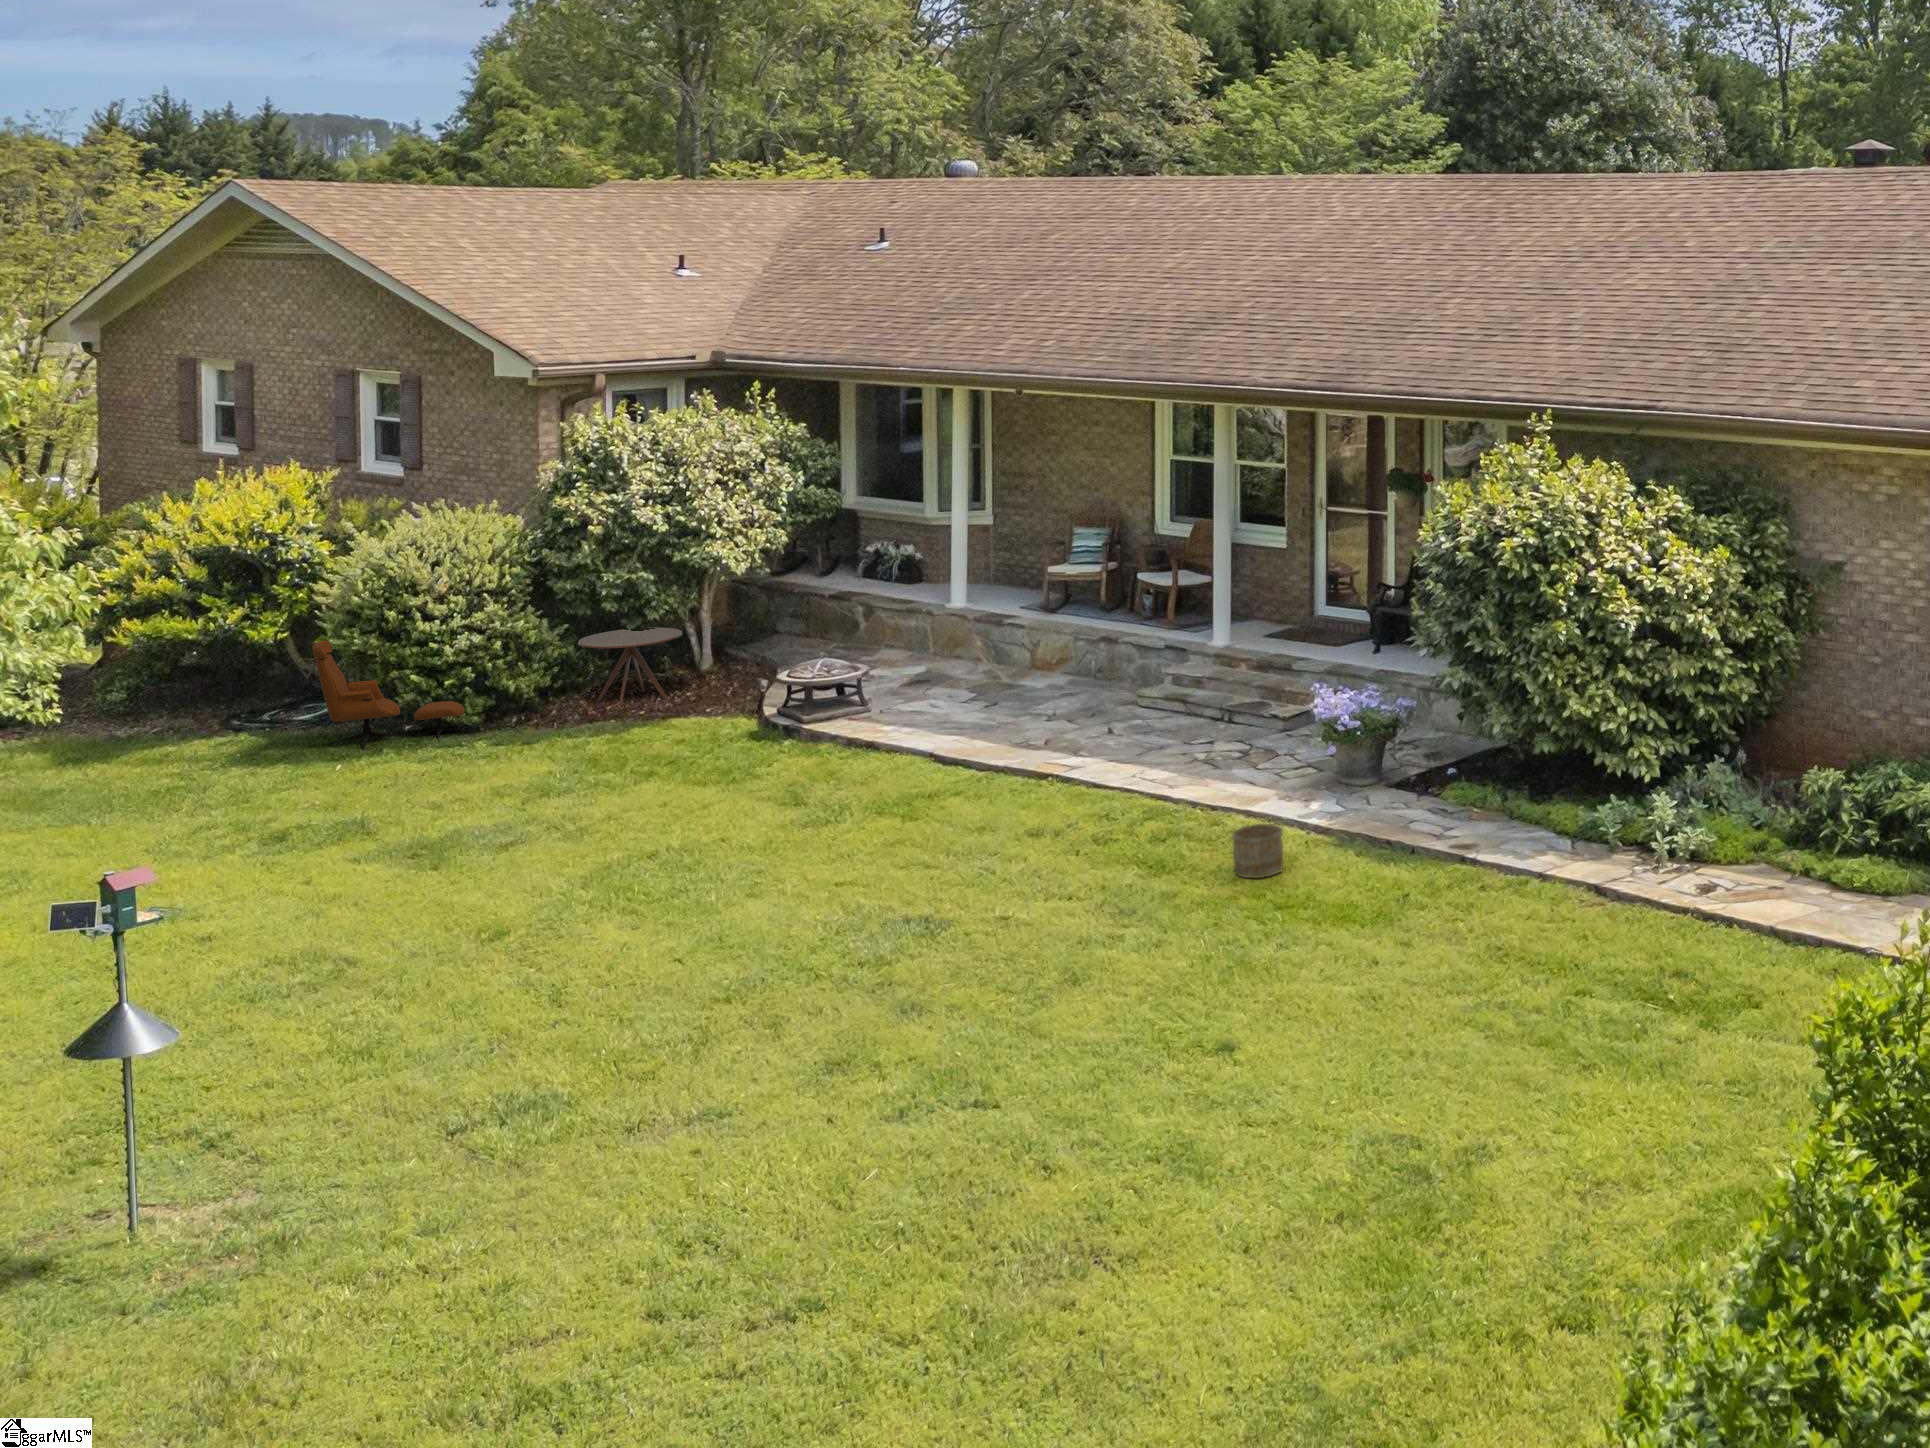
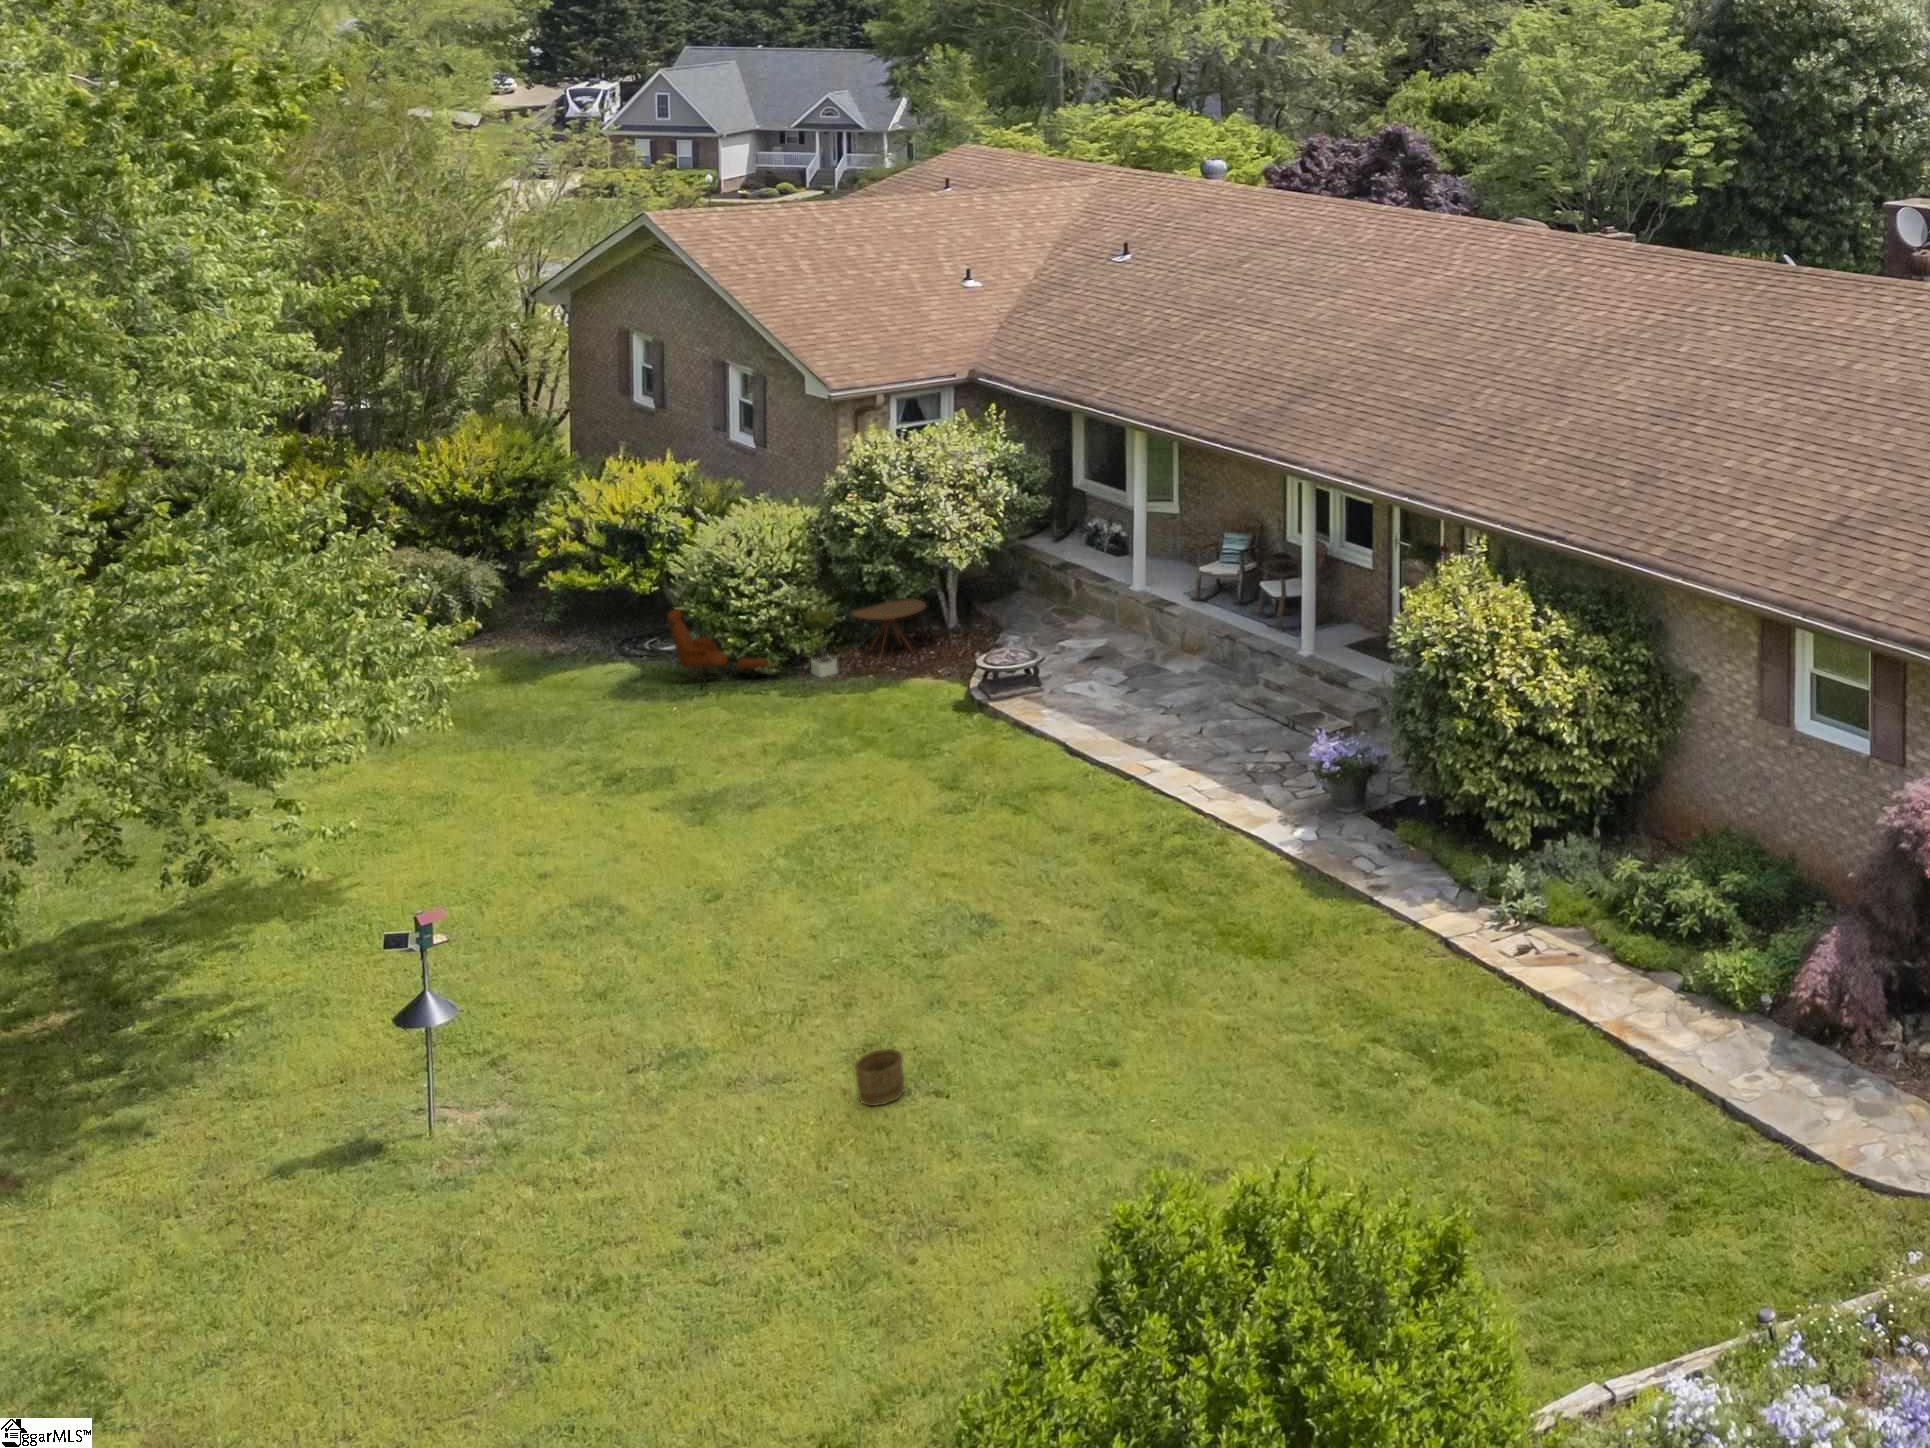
potted tree: none [515,634,564,727] -> present [803,611,838,678]
wooden bucket: present [1232,824,1283,878] -> present [854,1049,904,1106]

